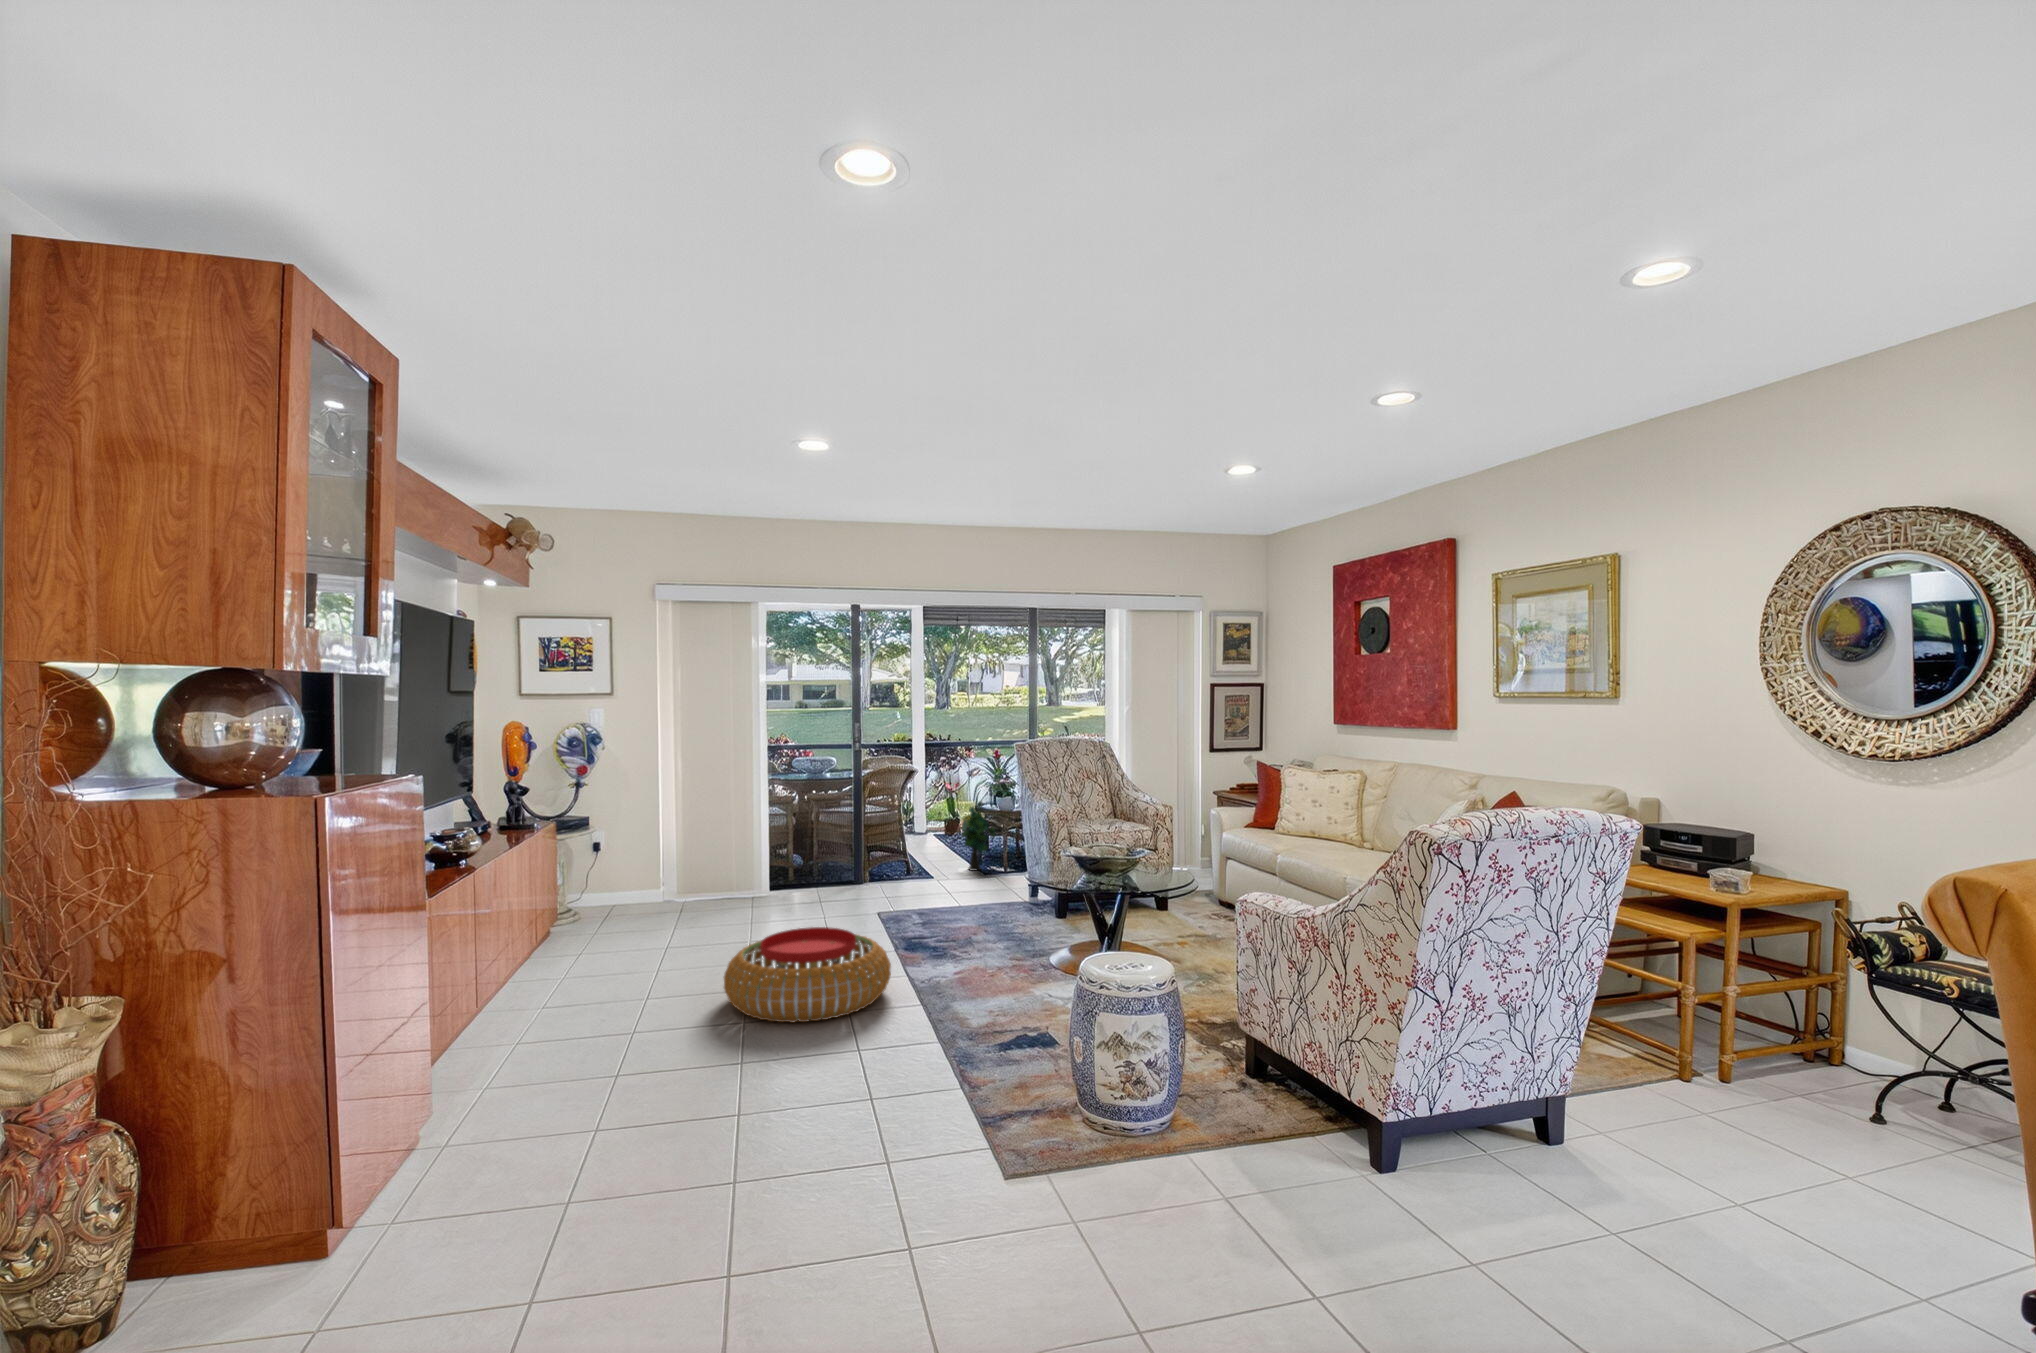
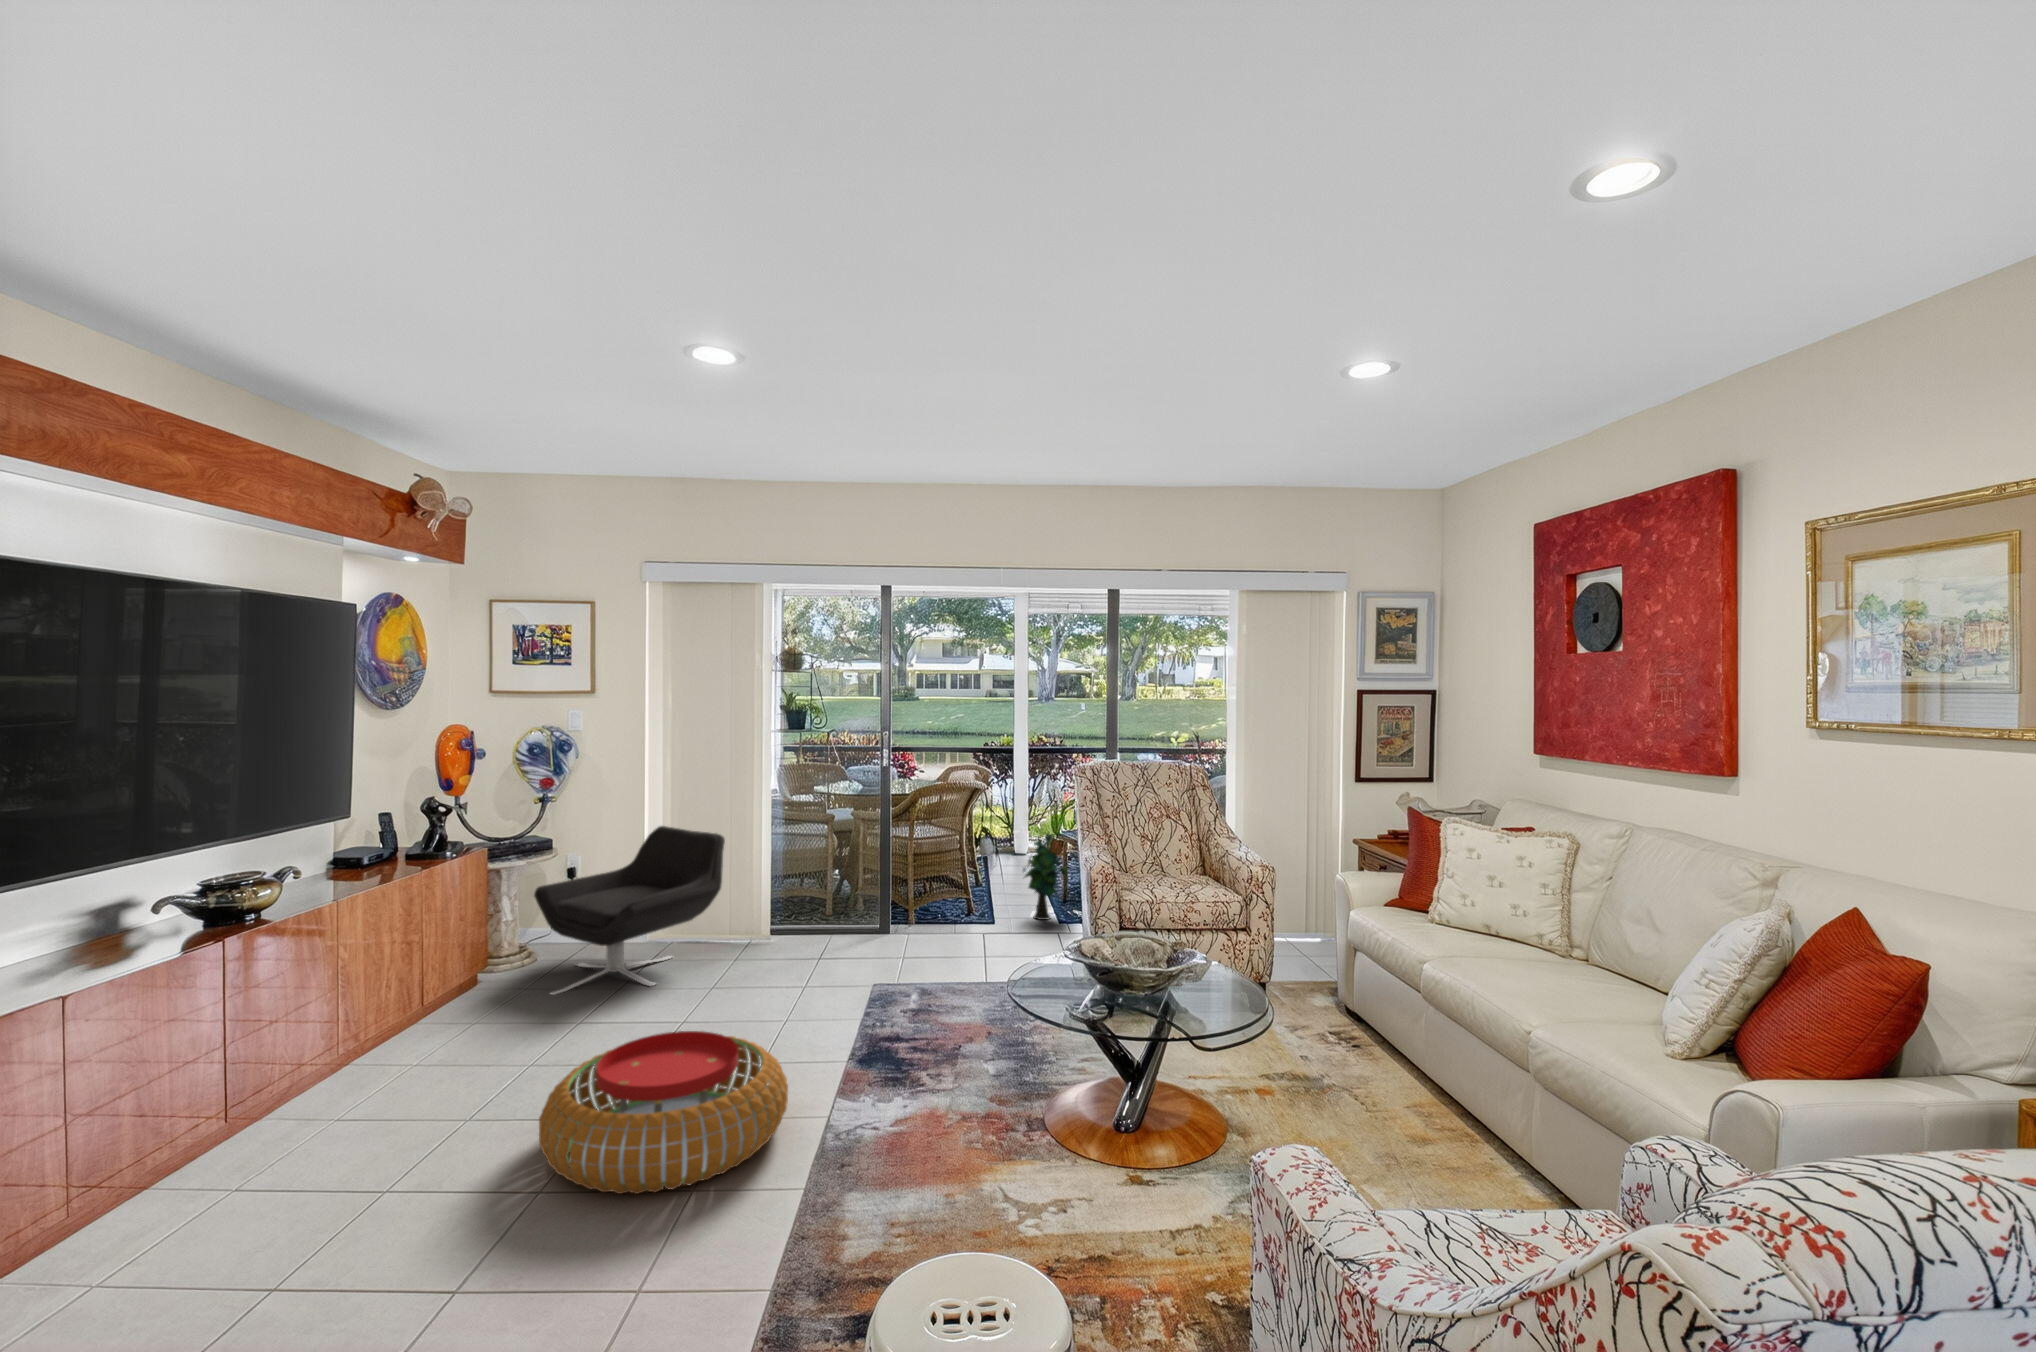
lounge chair: none [586,804,743,938] -> present [534,826,725,995]

